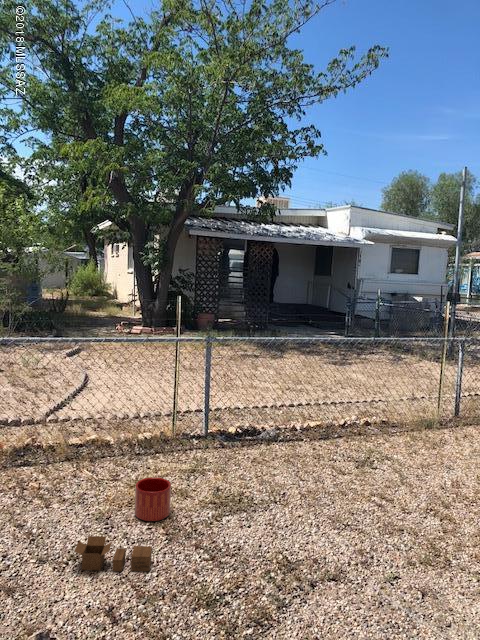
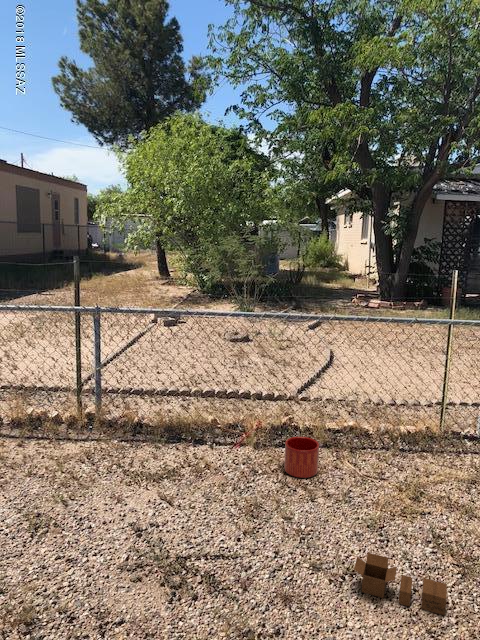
planter: present [135,477,171,521] -> present [284,436,319,478]

